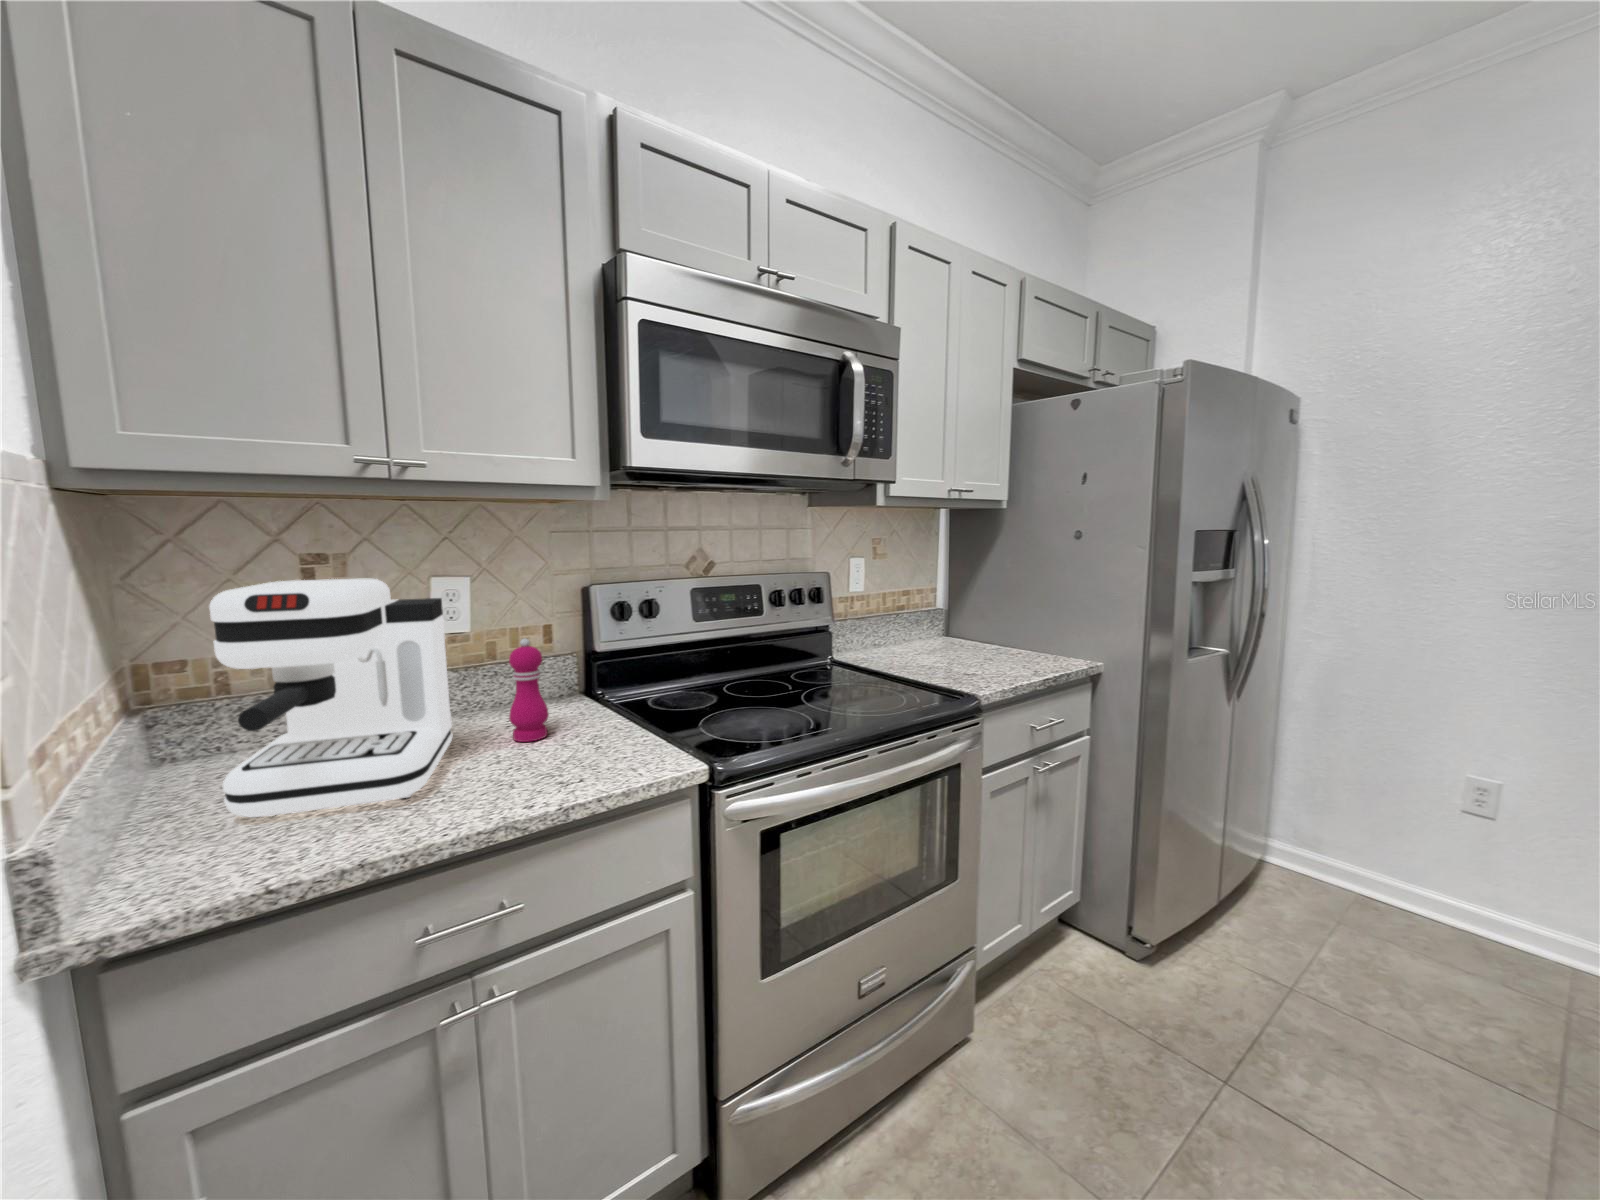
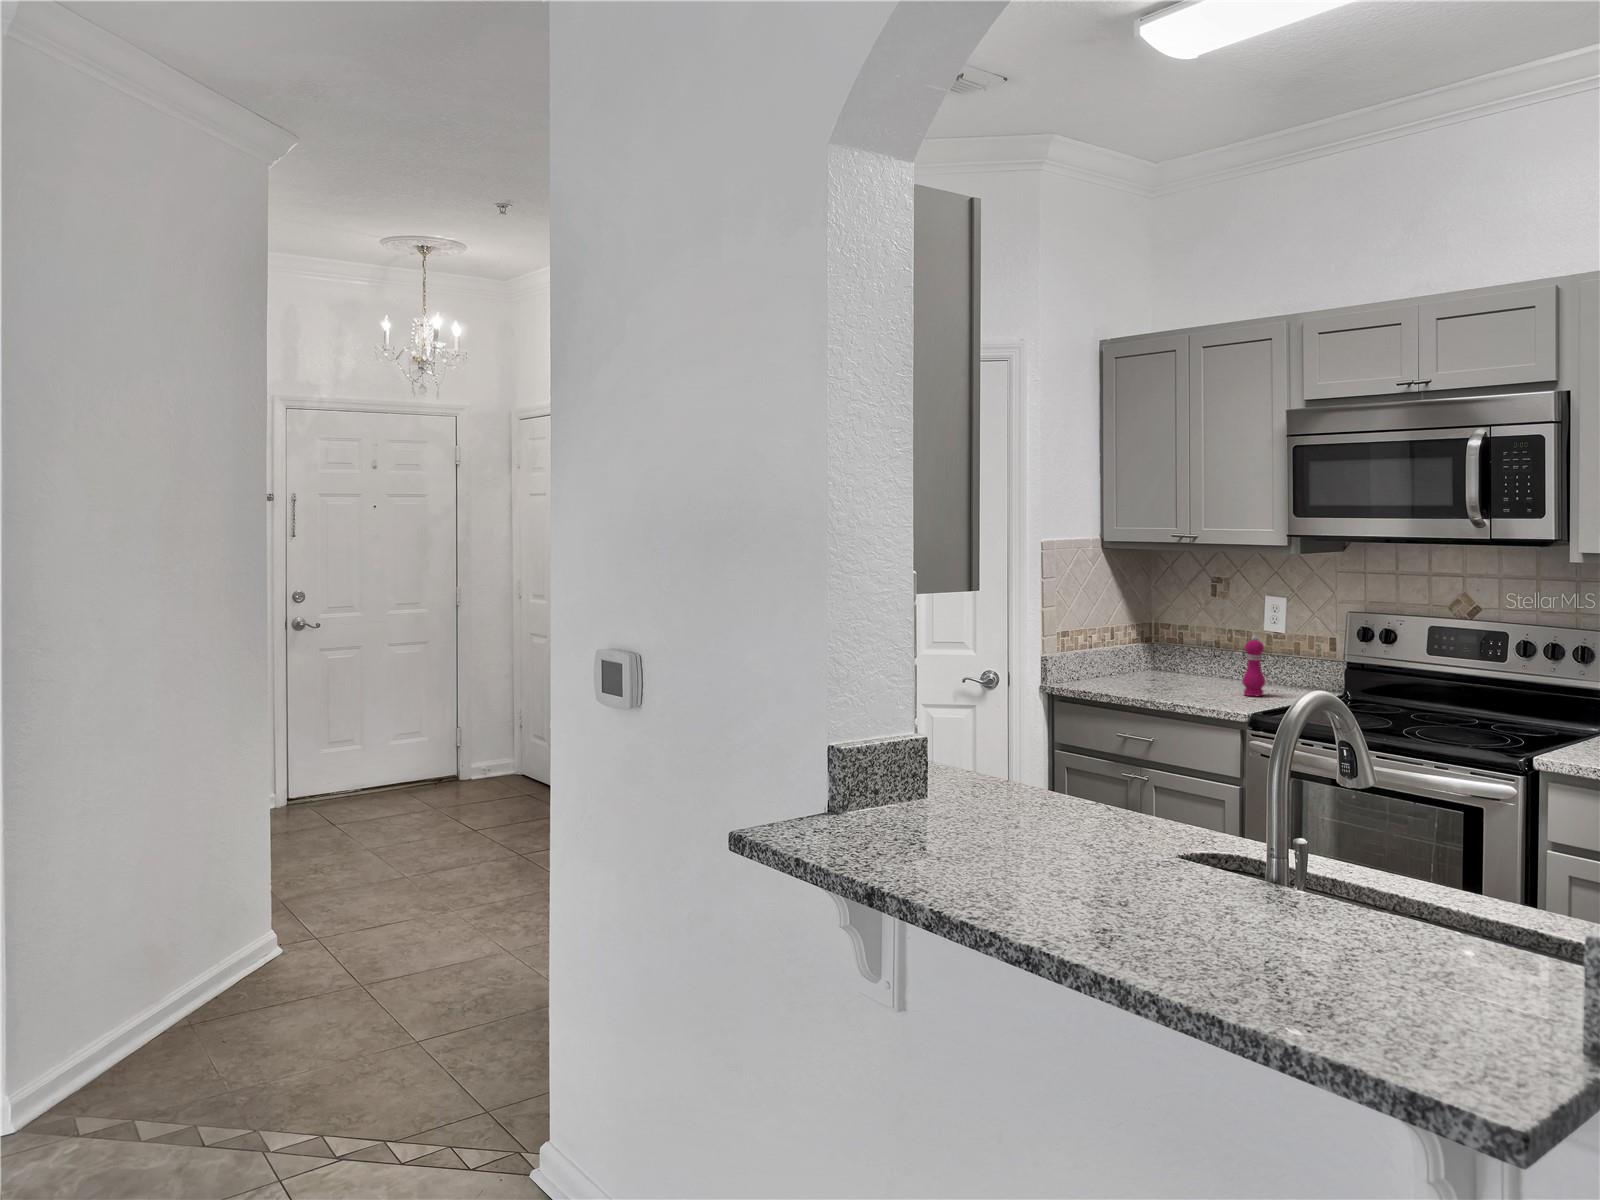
coffee maker: present [209,578,452,817] -> none [1105,590,1215,692]

